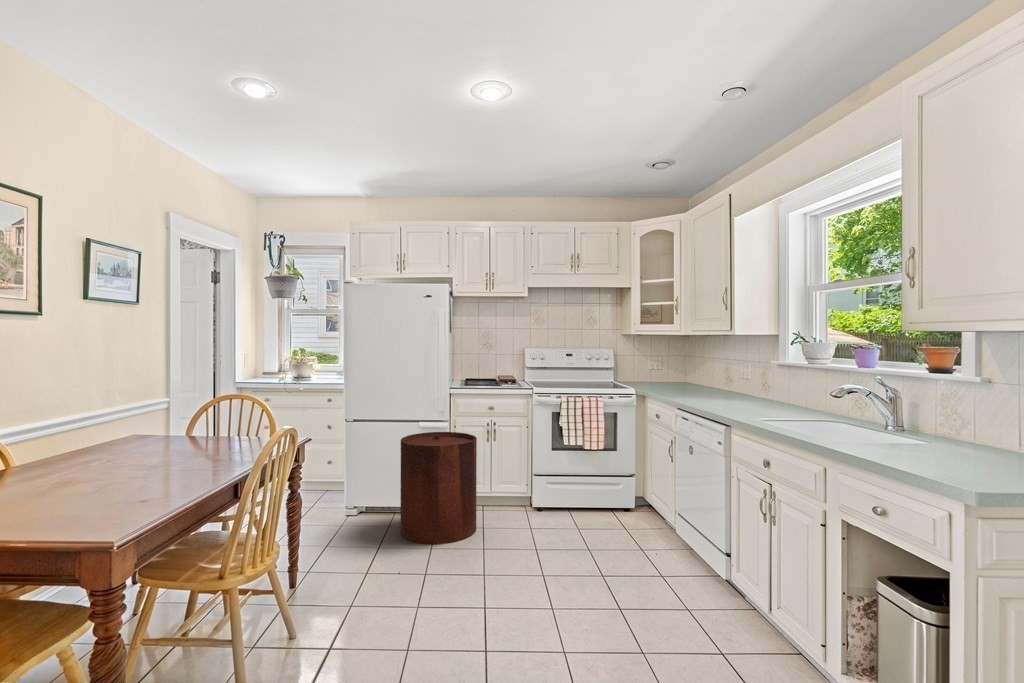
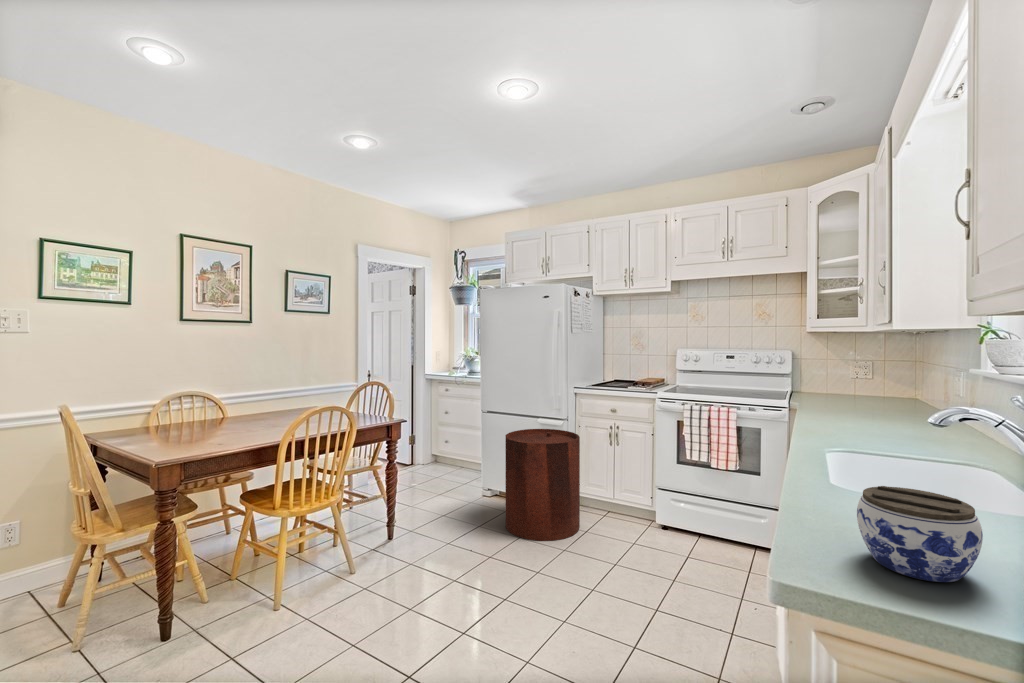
jar: none [875,416,932,455] -> present [857,486,983,582]

